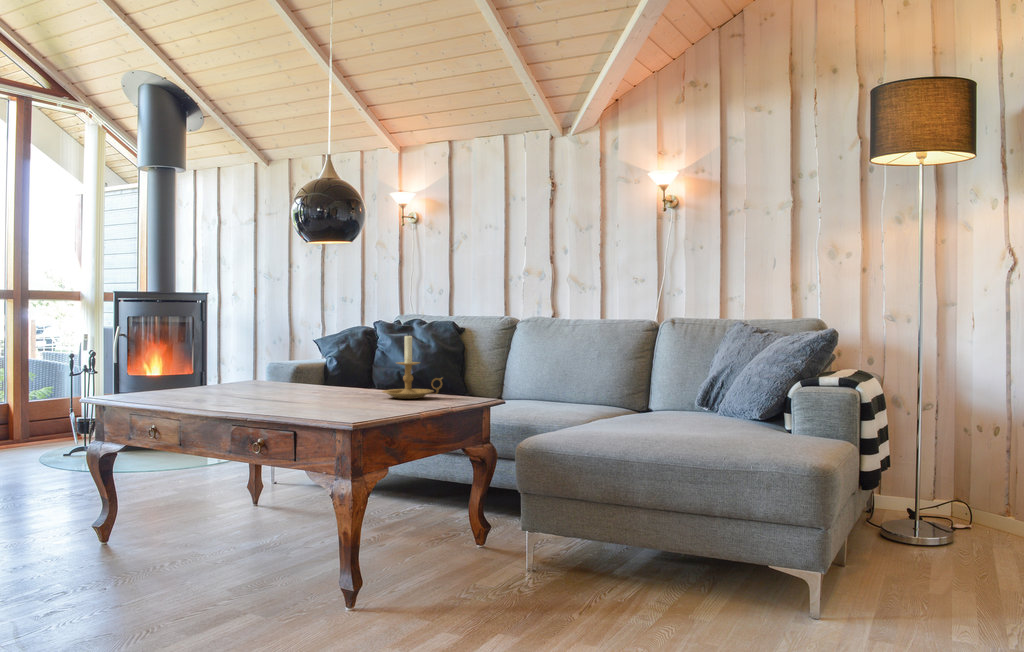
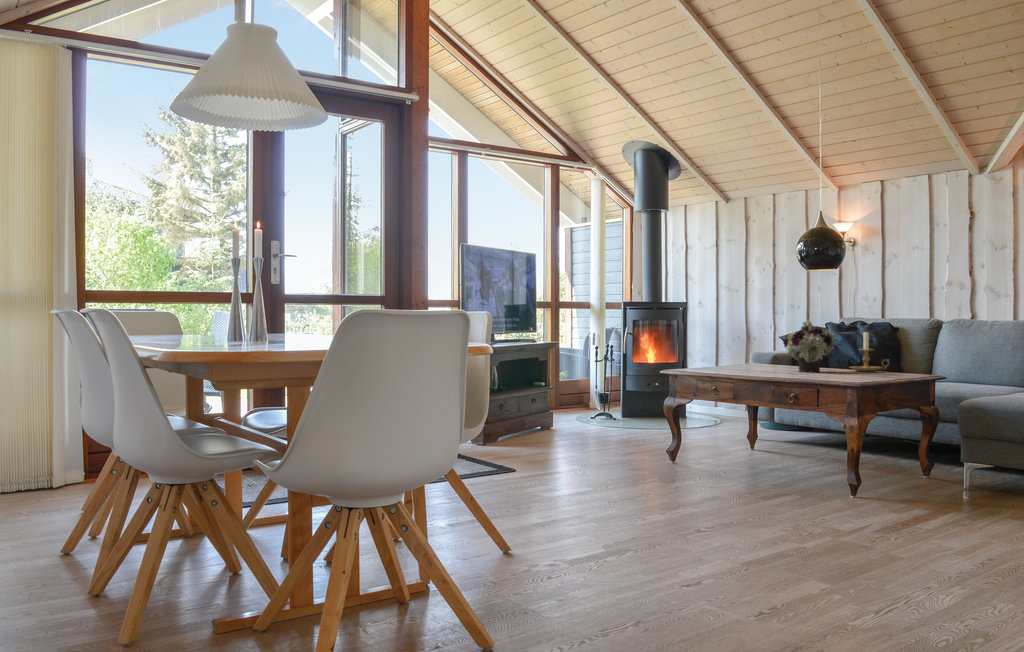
flower arrangement: none [270,316,354,405] -> present [783,321,835,372]

